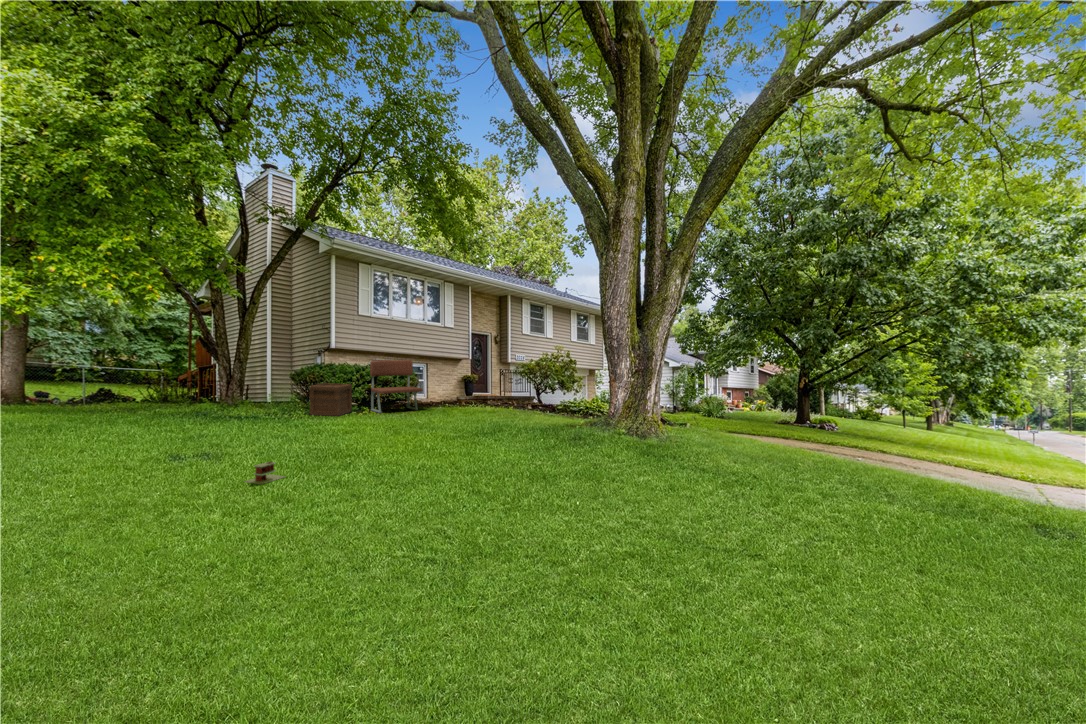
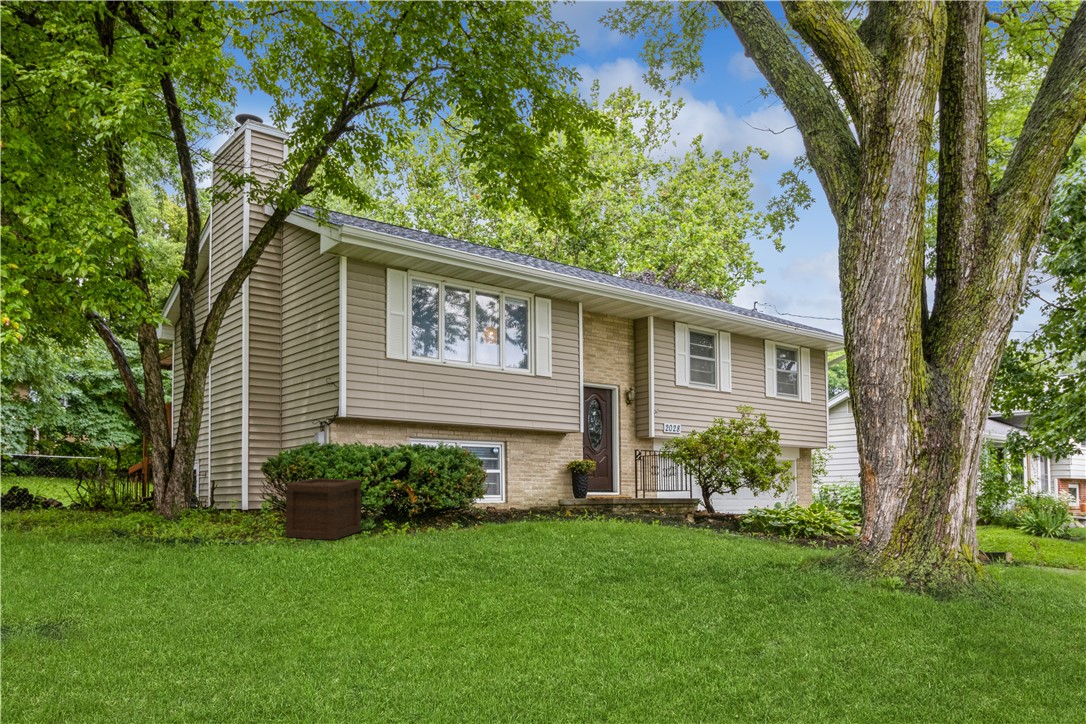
bench: present [370,360,423,413] -> none [394,435,489,535]
toy house: present [245,462,284,484] -> none [77,654,169,710]

